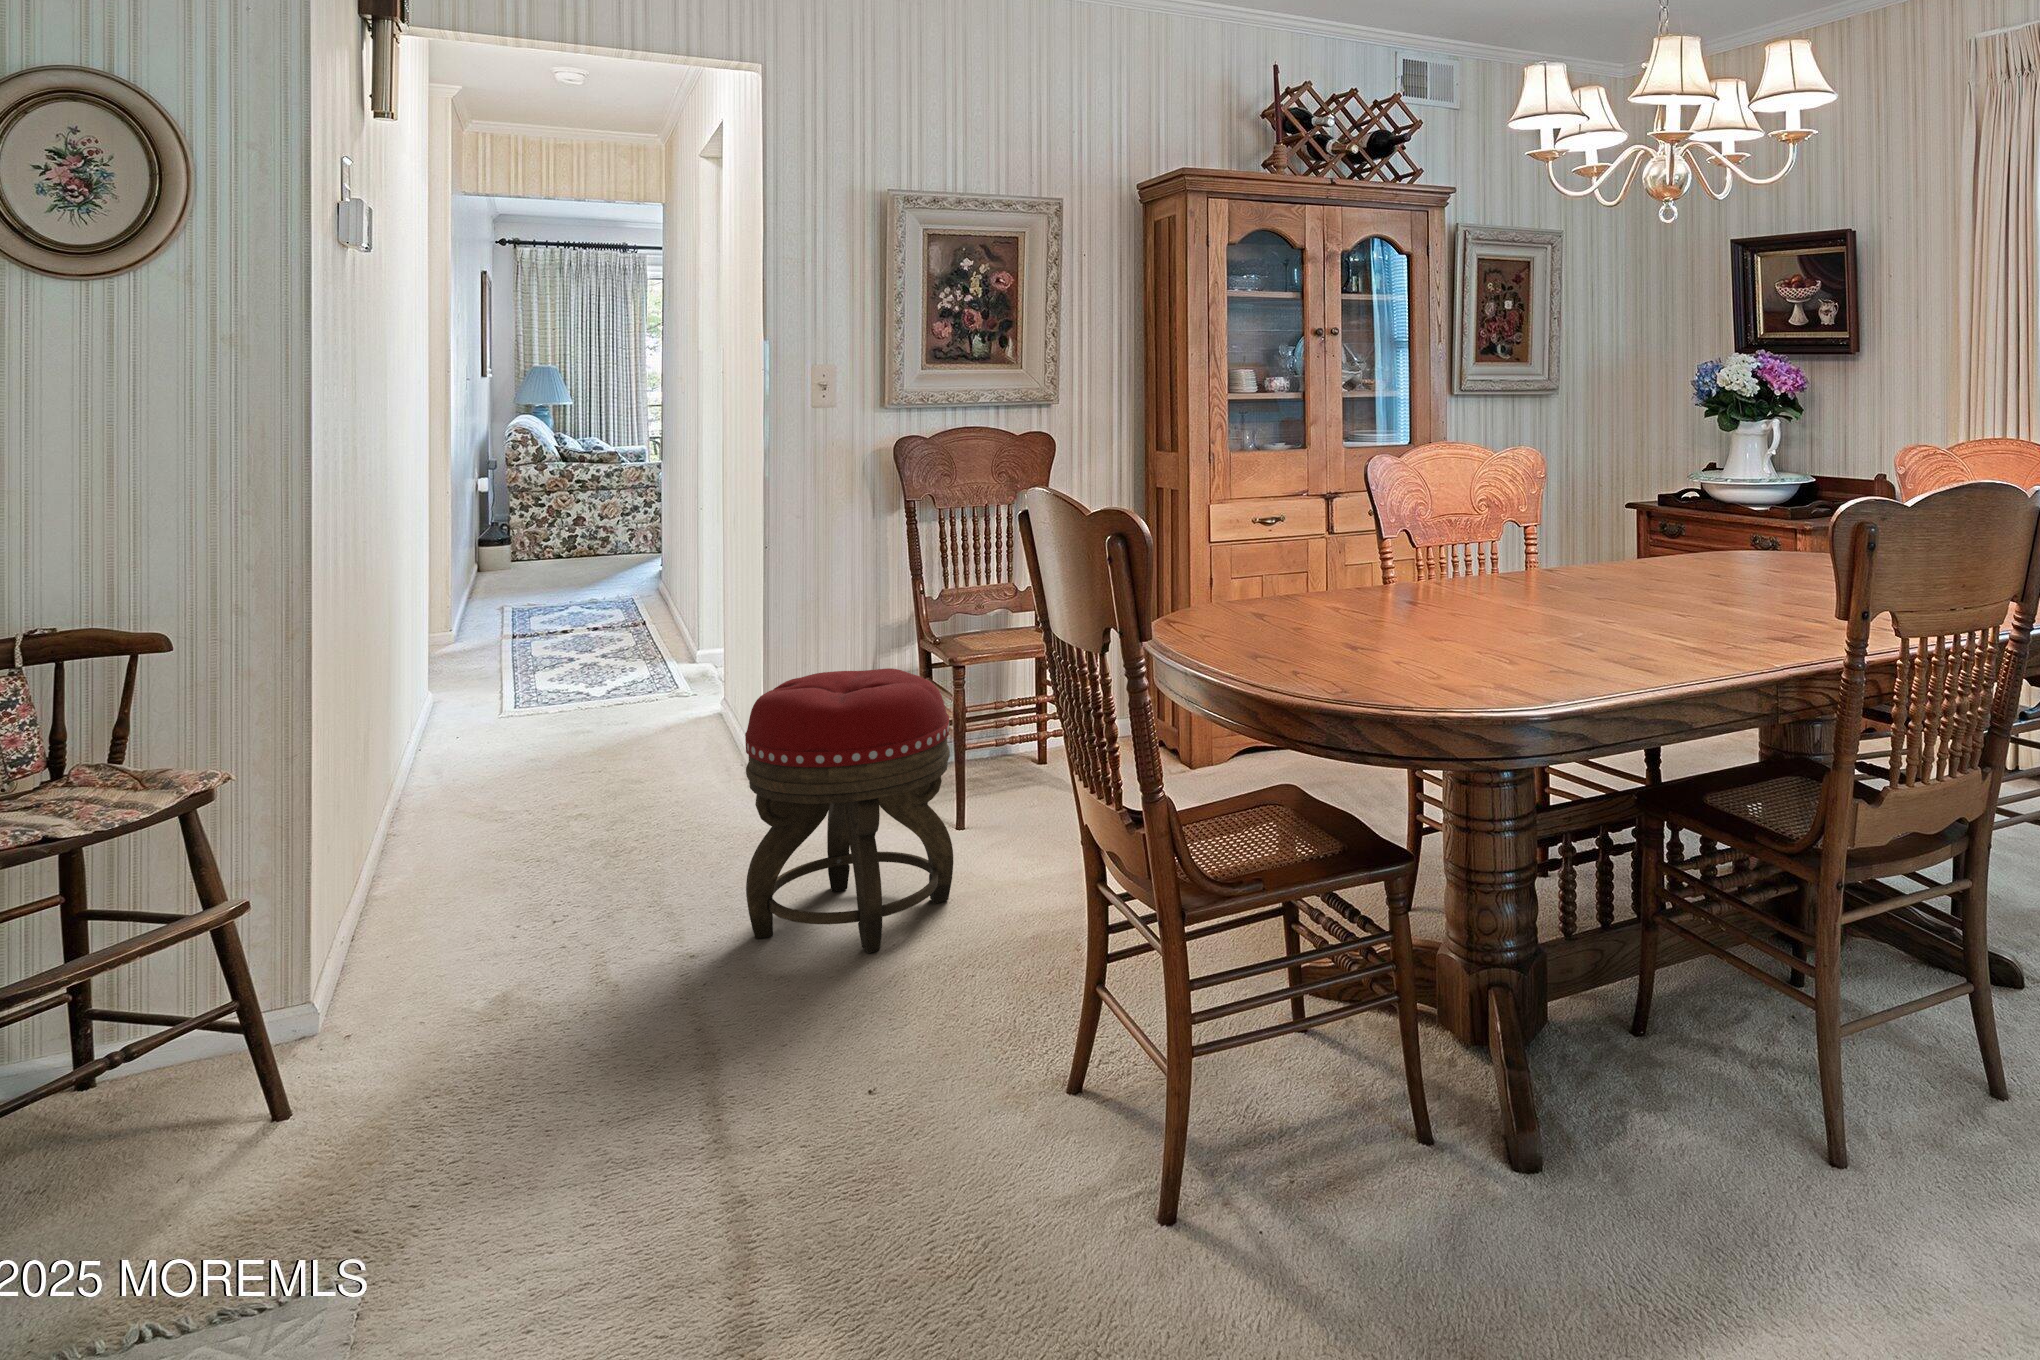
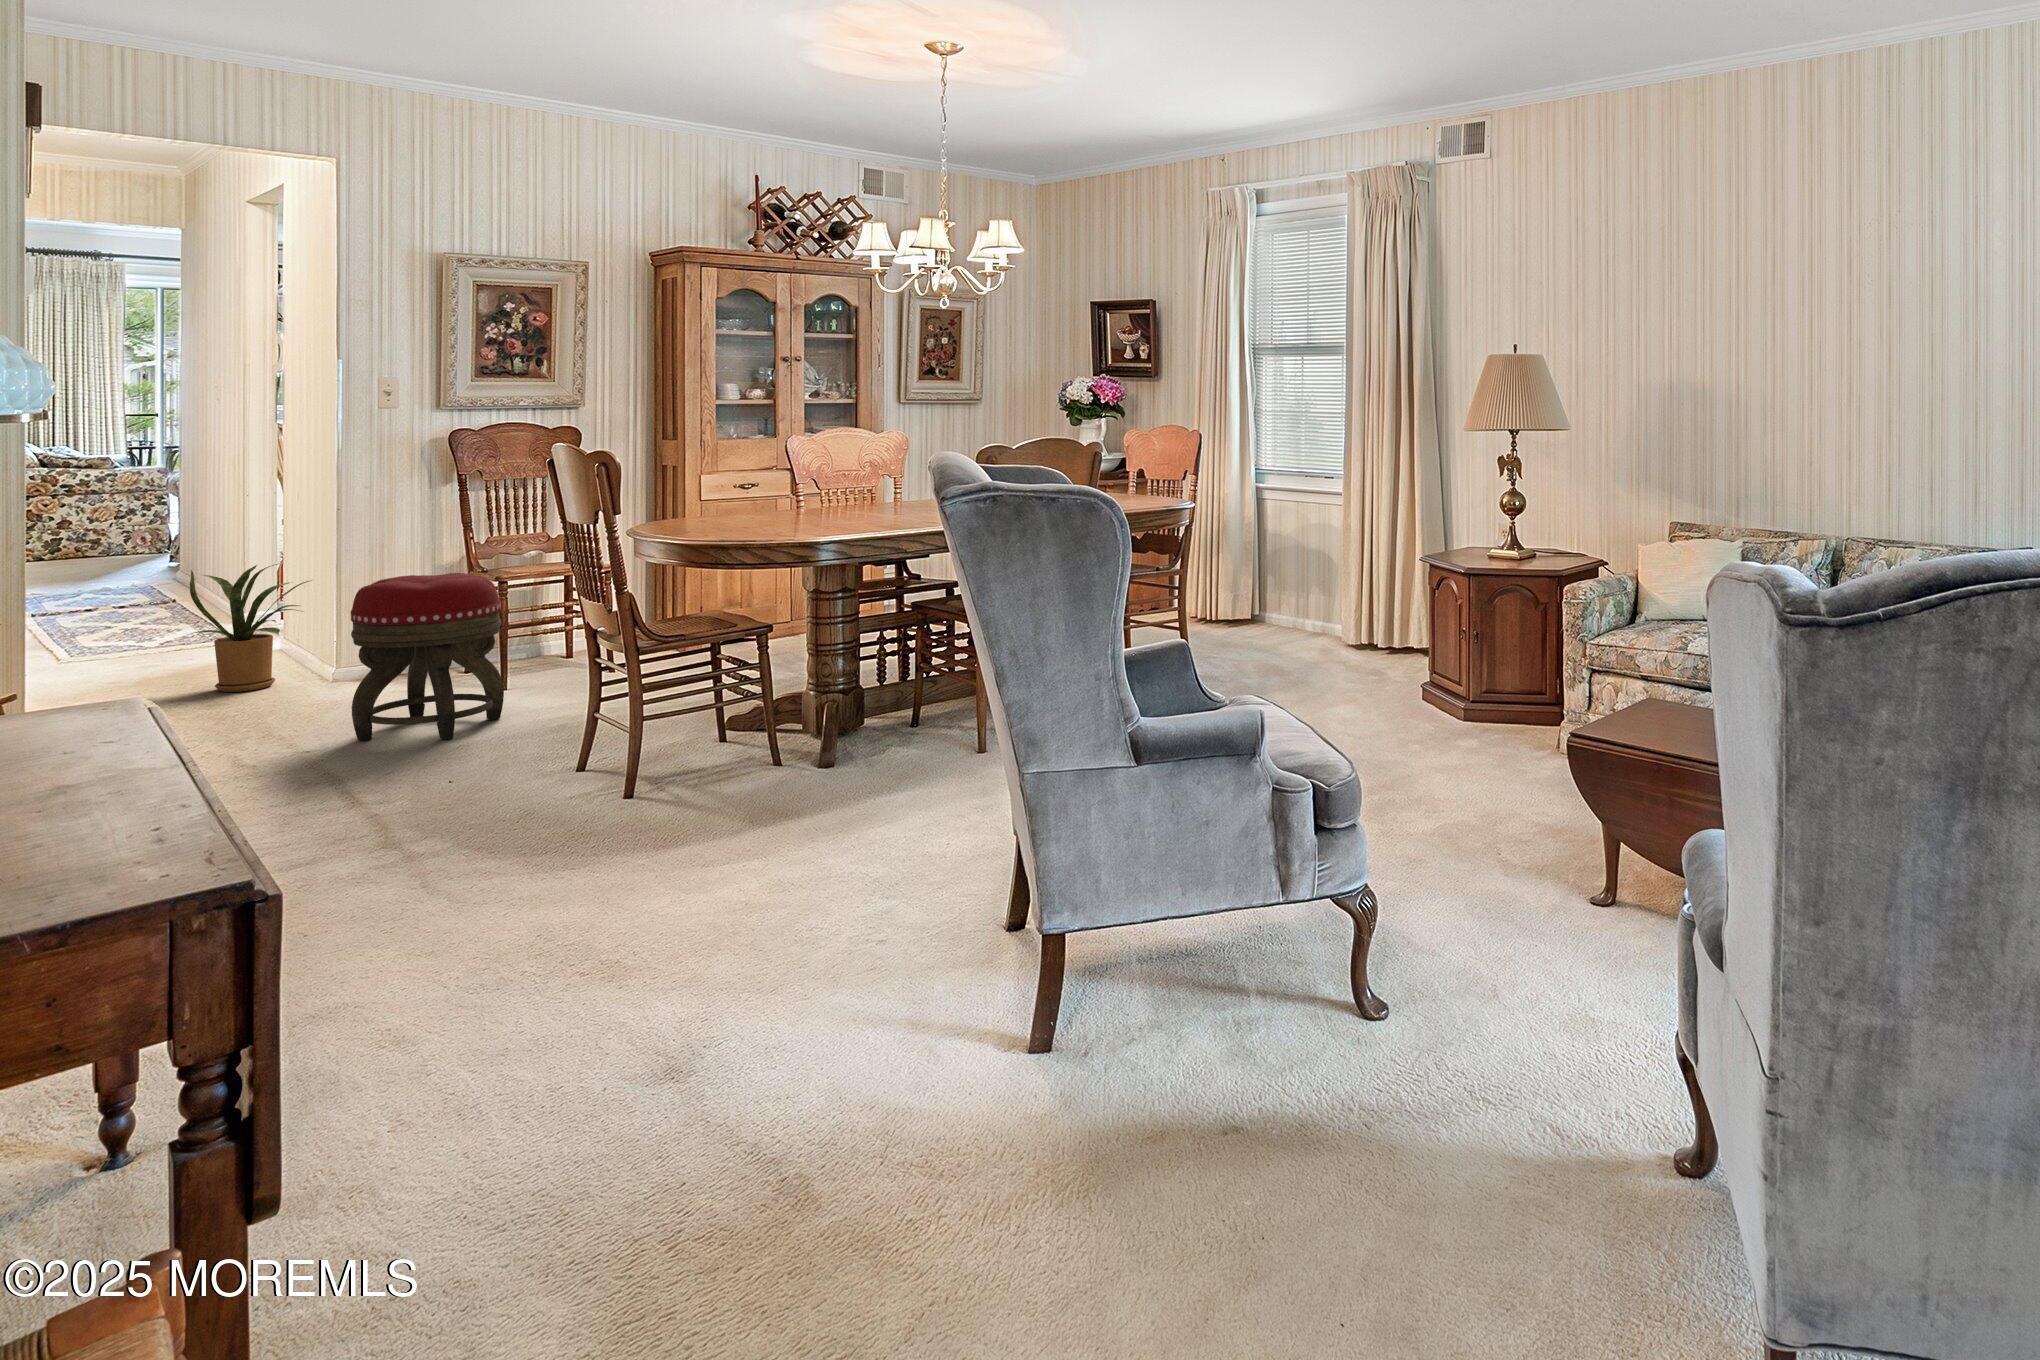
house plant: none [595,621,740,793] -> present [190,564,312,692]

